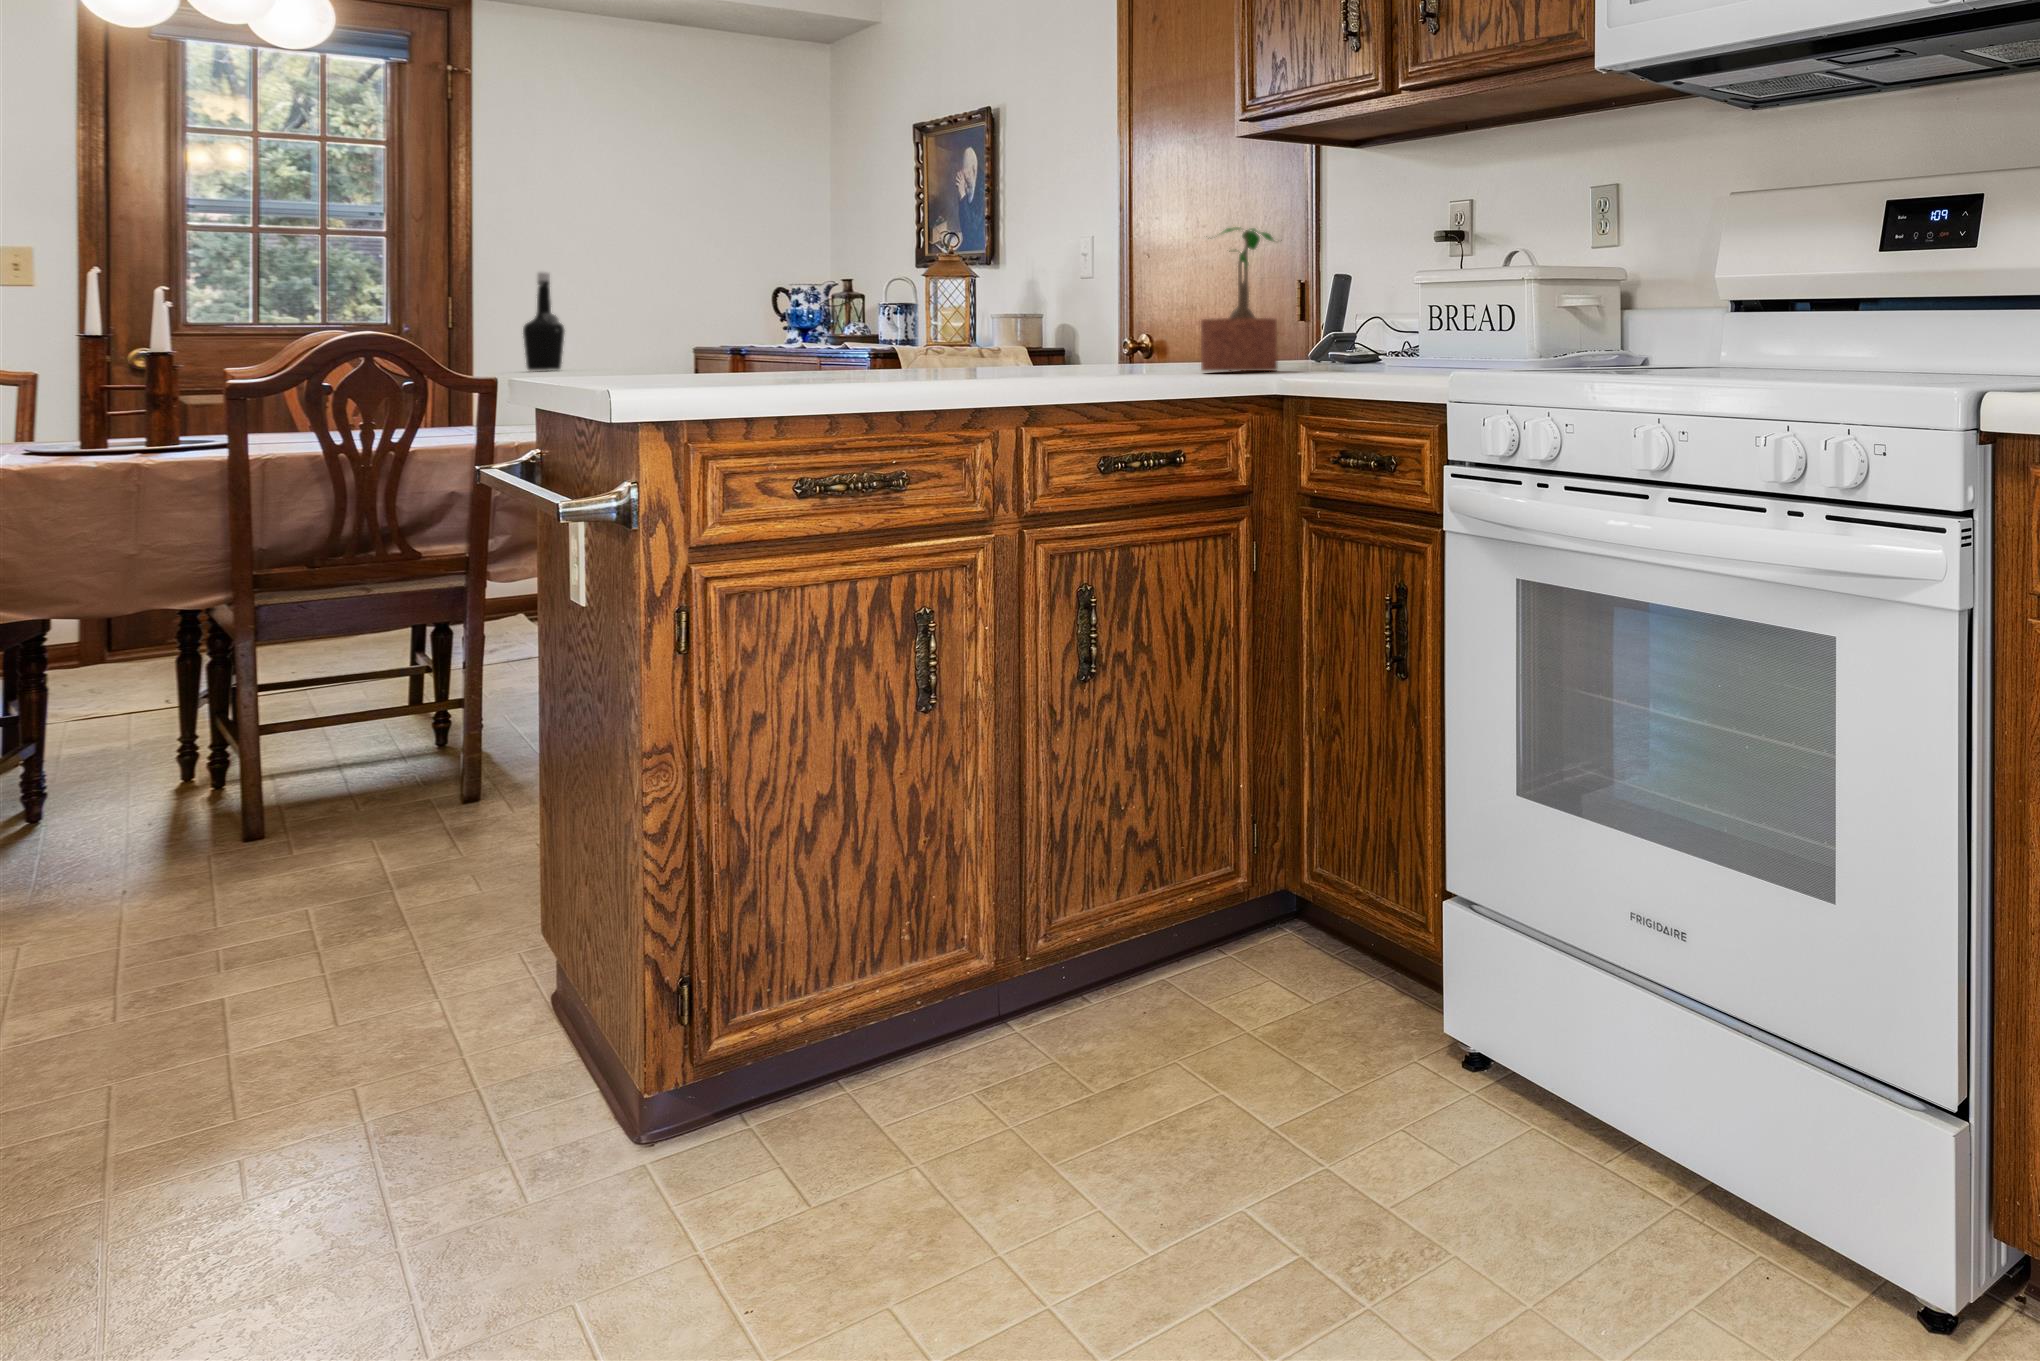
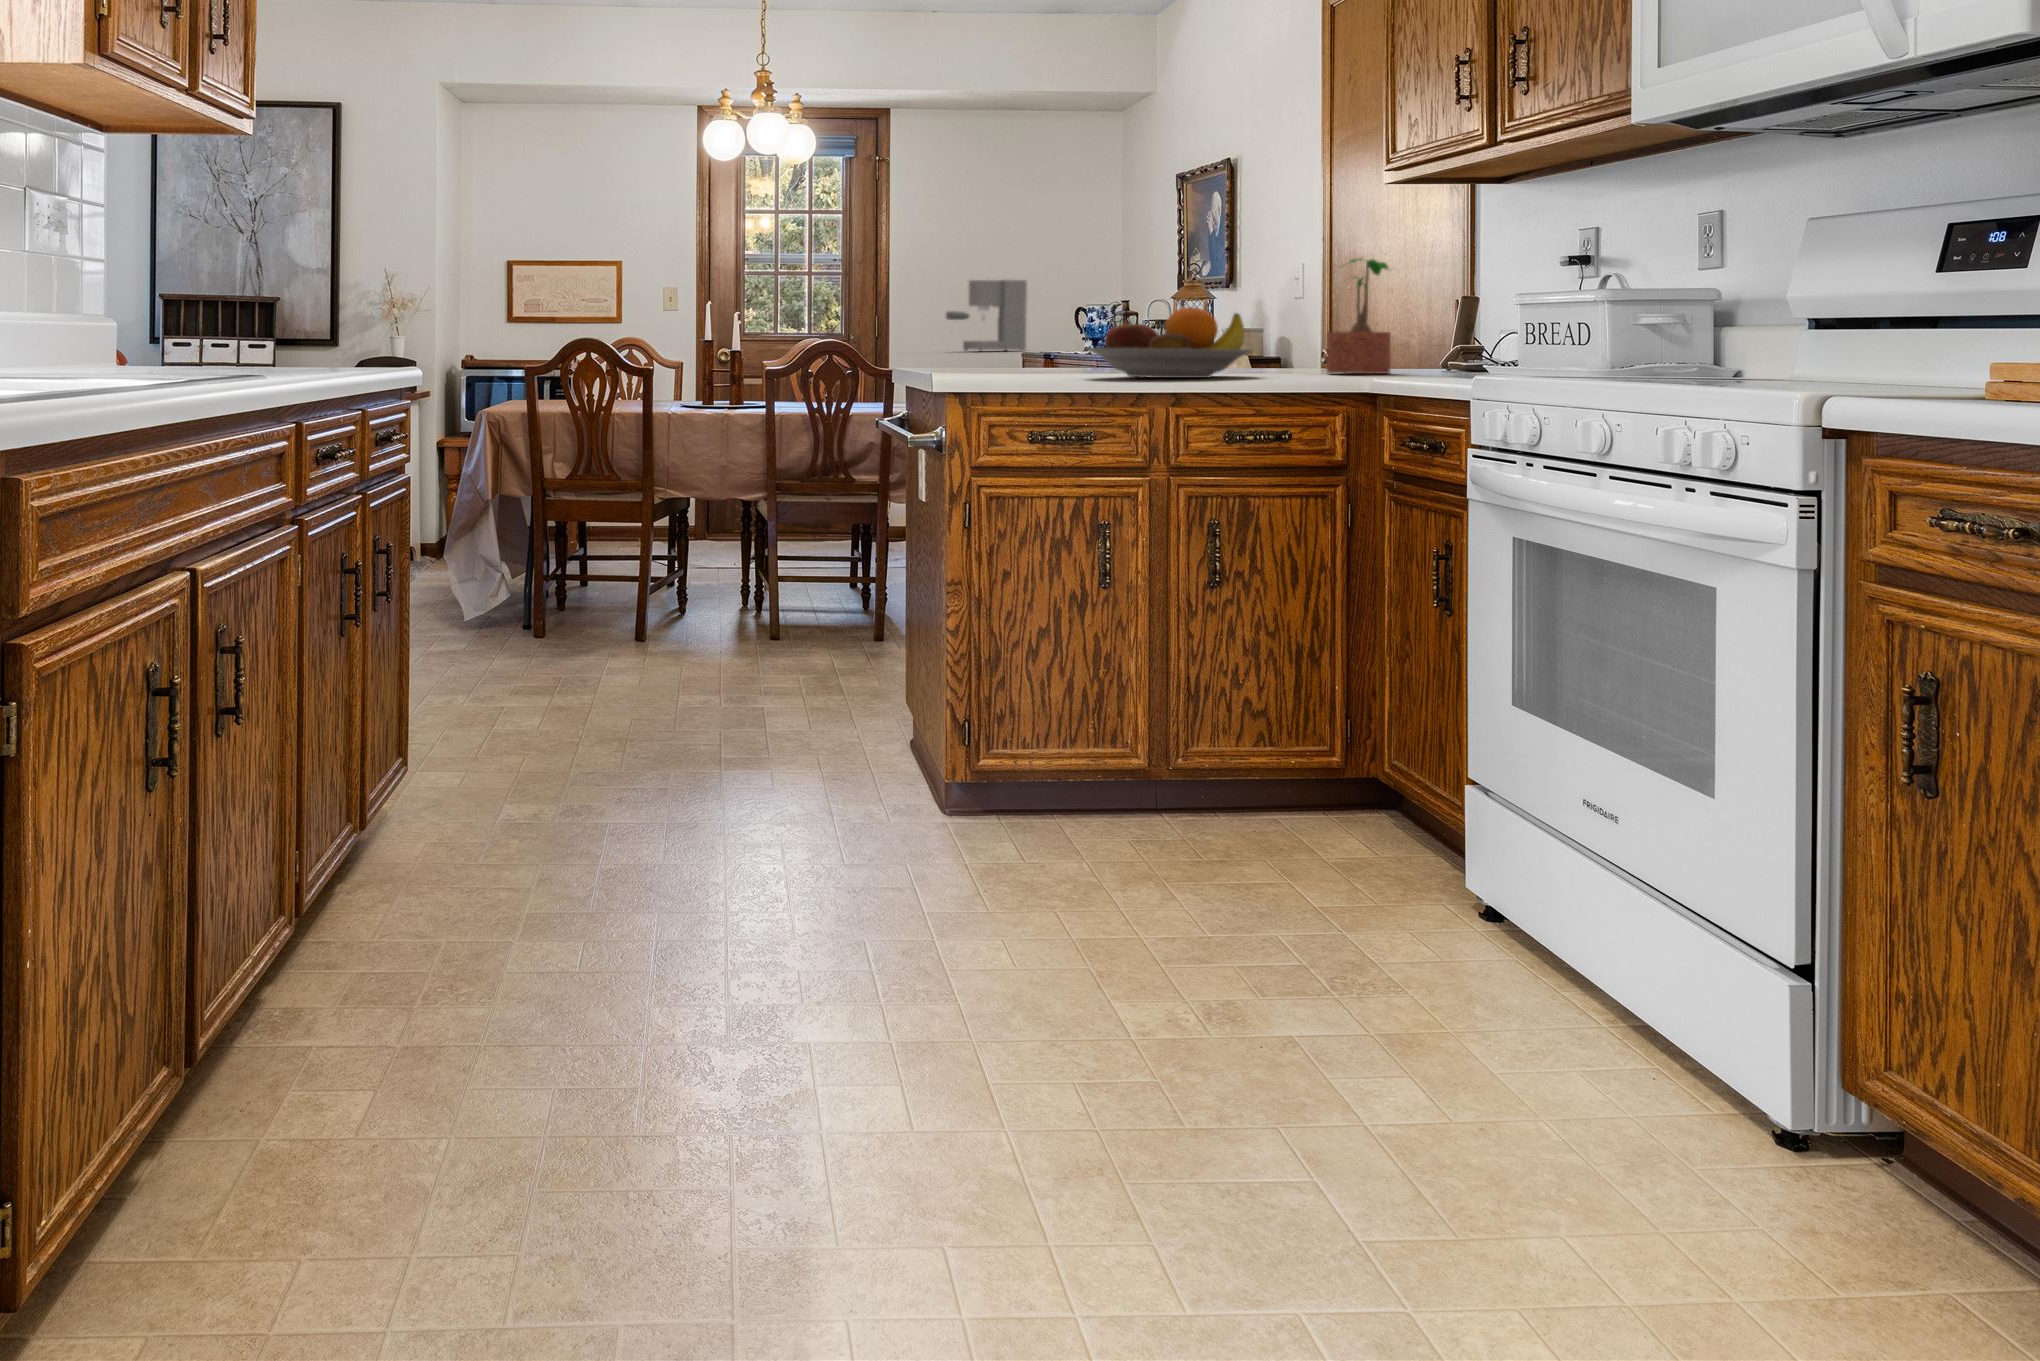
bottle: present [523,272,564,371] -> none [919,284,944,356]
coffee maker: none [561,272,683,364] -> present [946,280,1027,352]
fruit bowl: none [874,284,1125,385] -> present [1087,307,1253,378]

